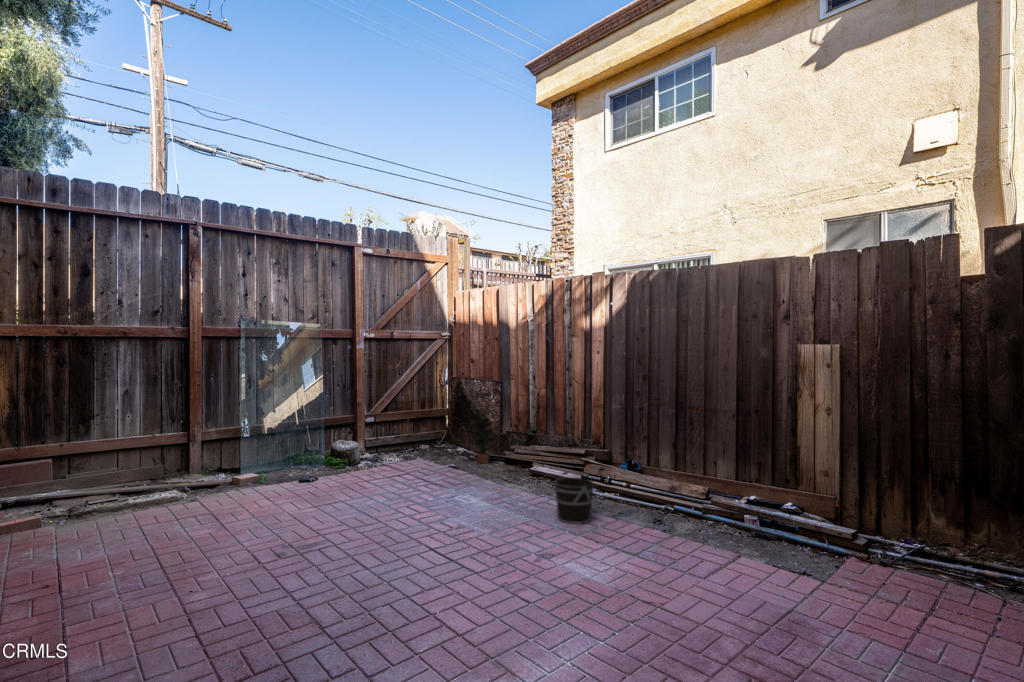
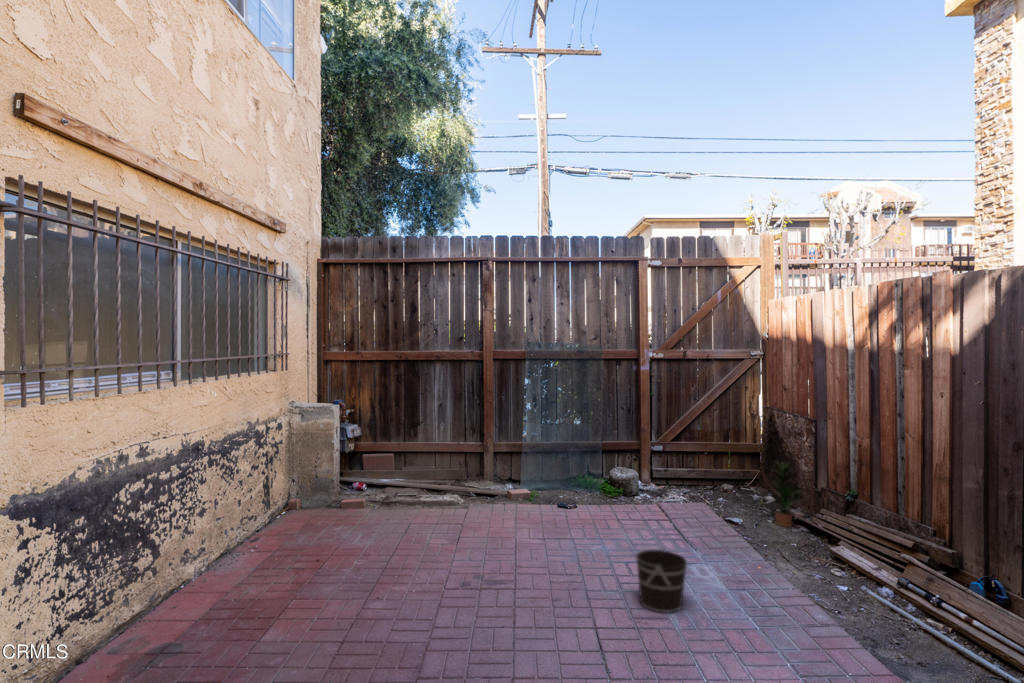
bucket: present [555,477,594,524] -> present [636,549,687,613]

